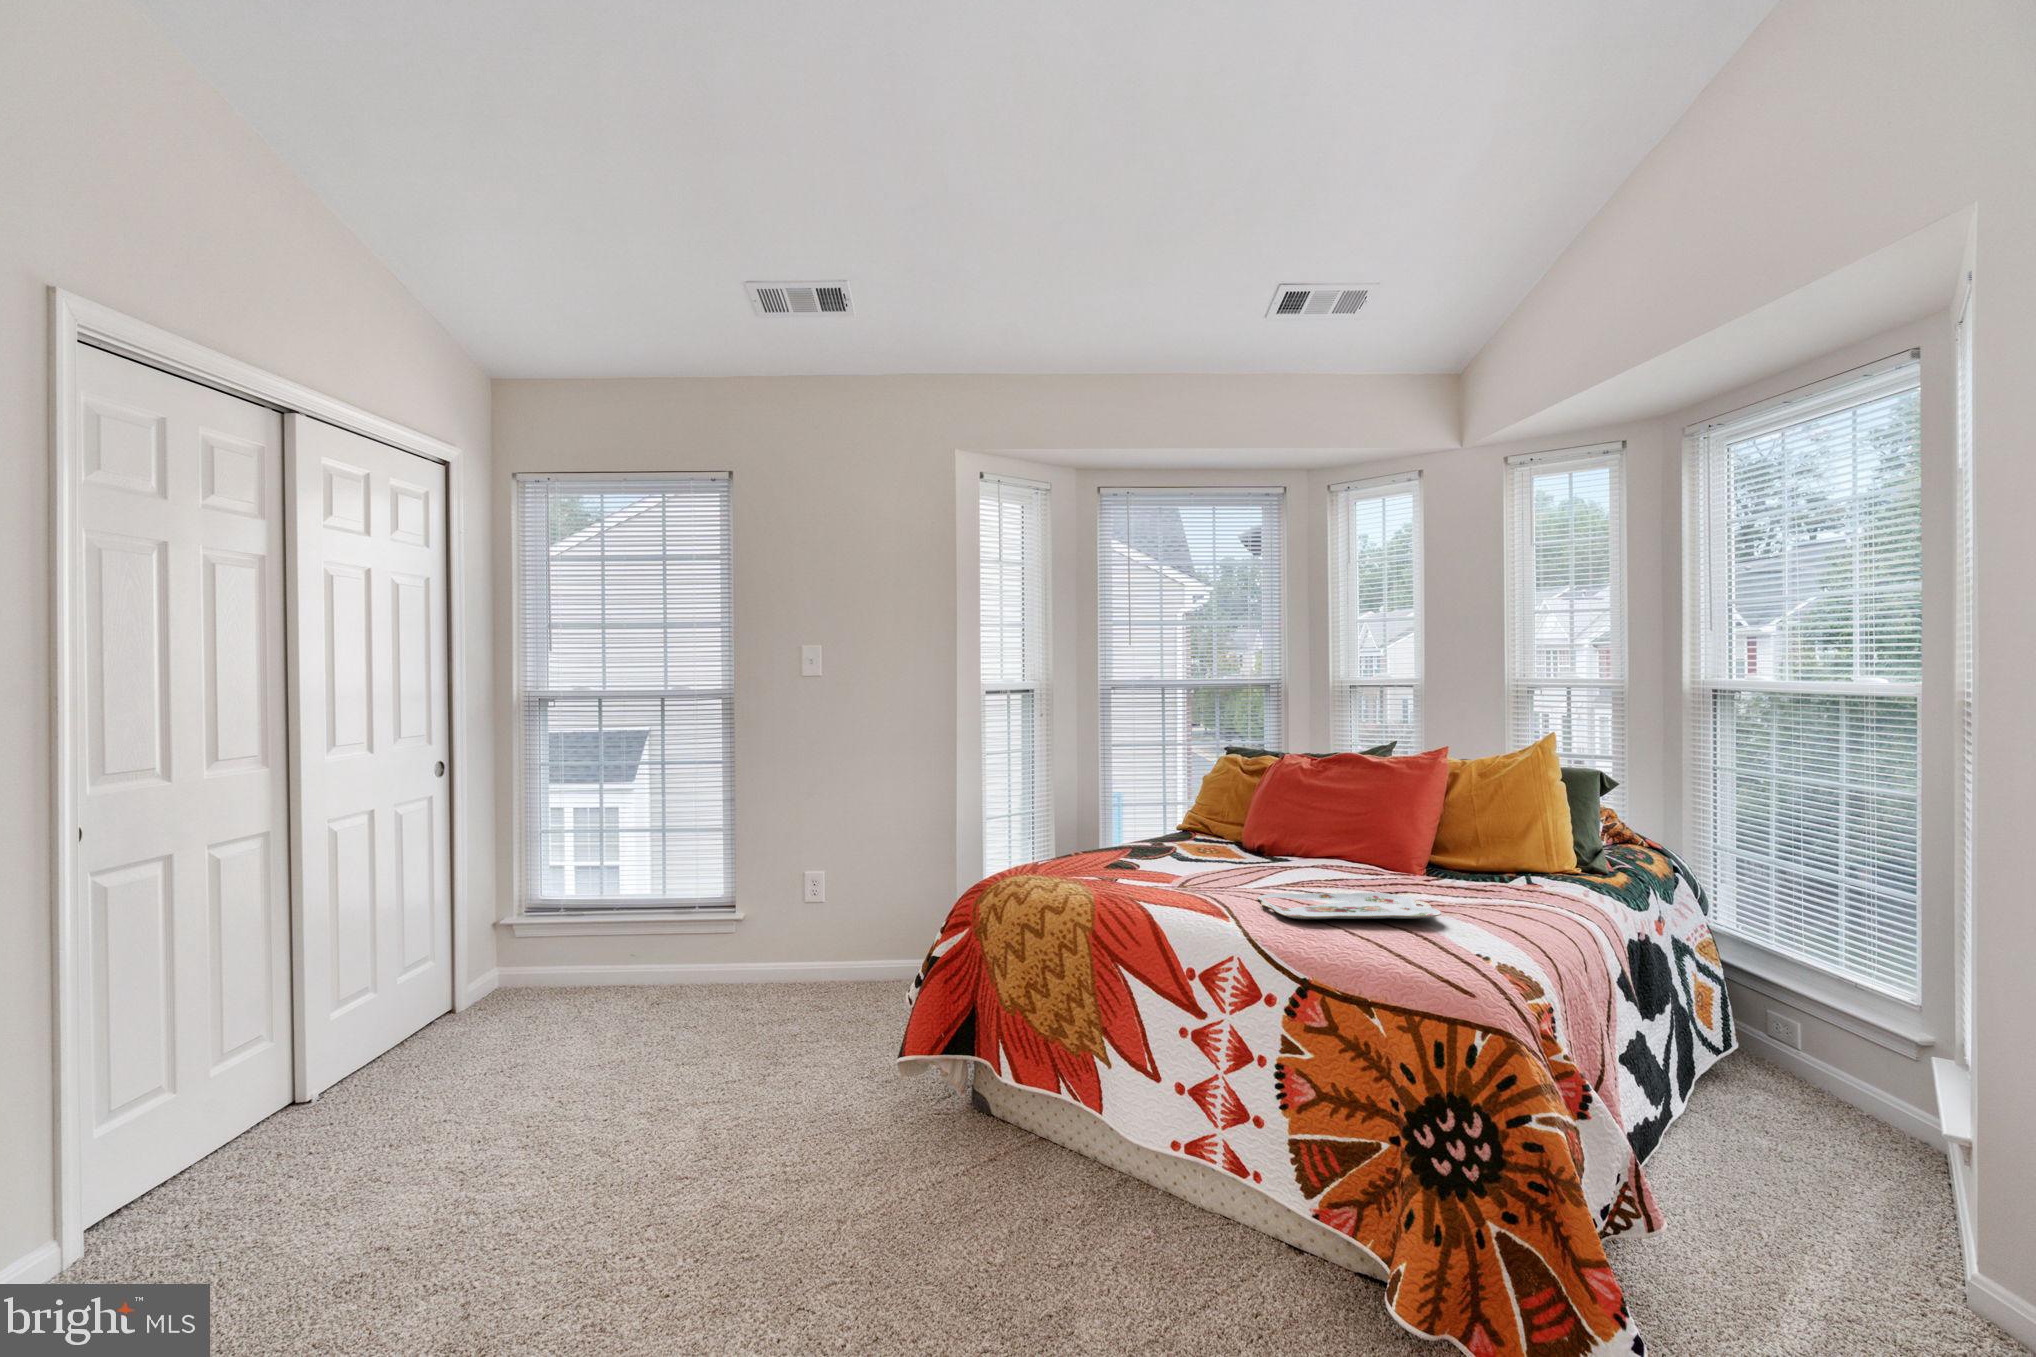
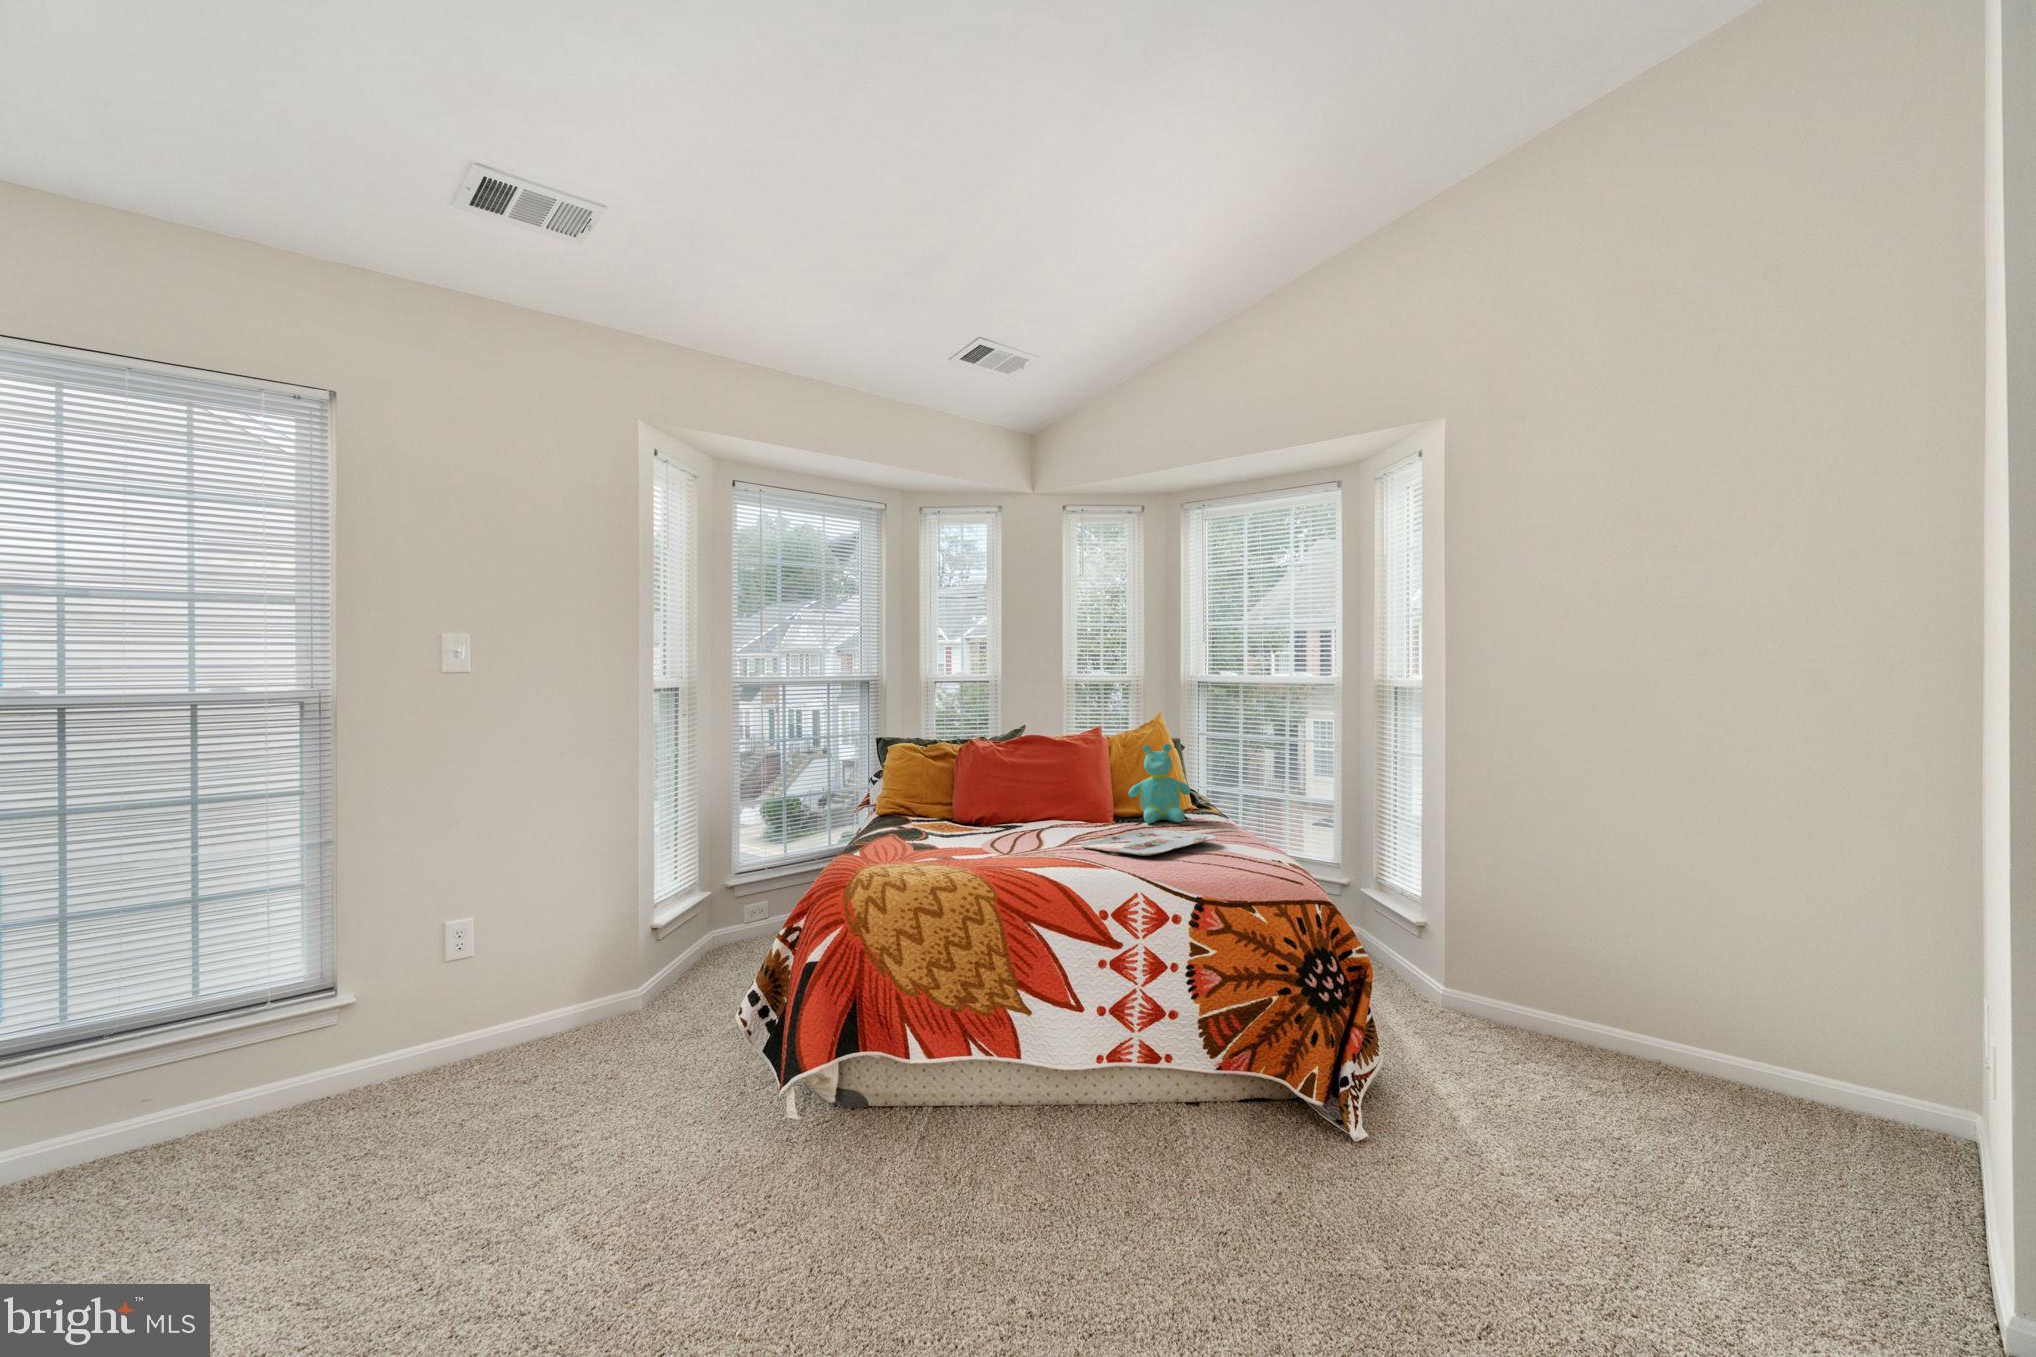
teddy bear: none [1425,784,1516,894] -> present [1128,744,1191,823]

